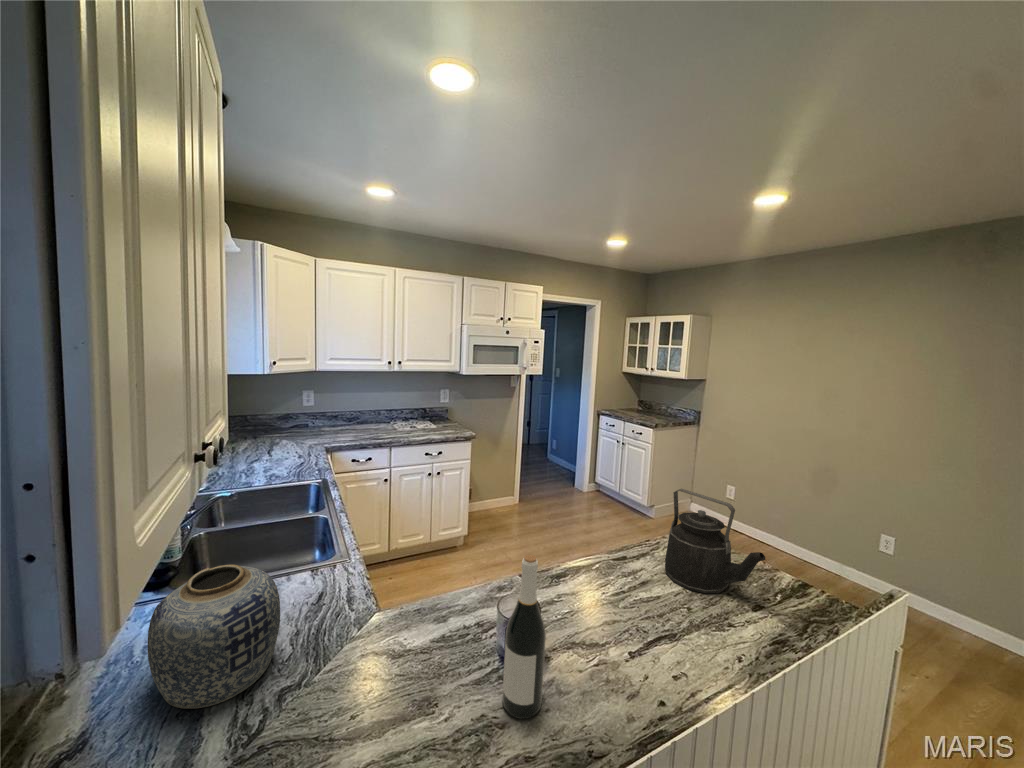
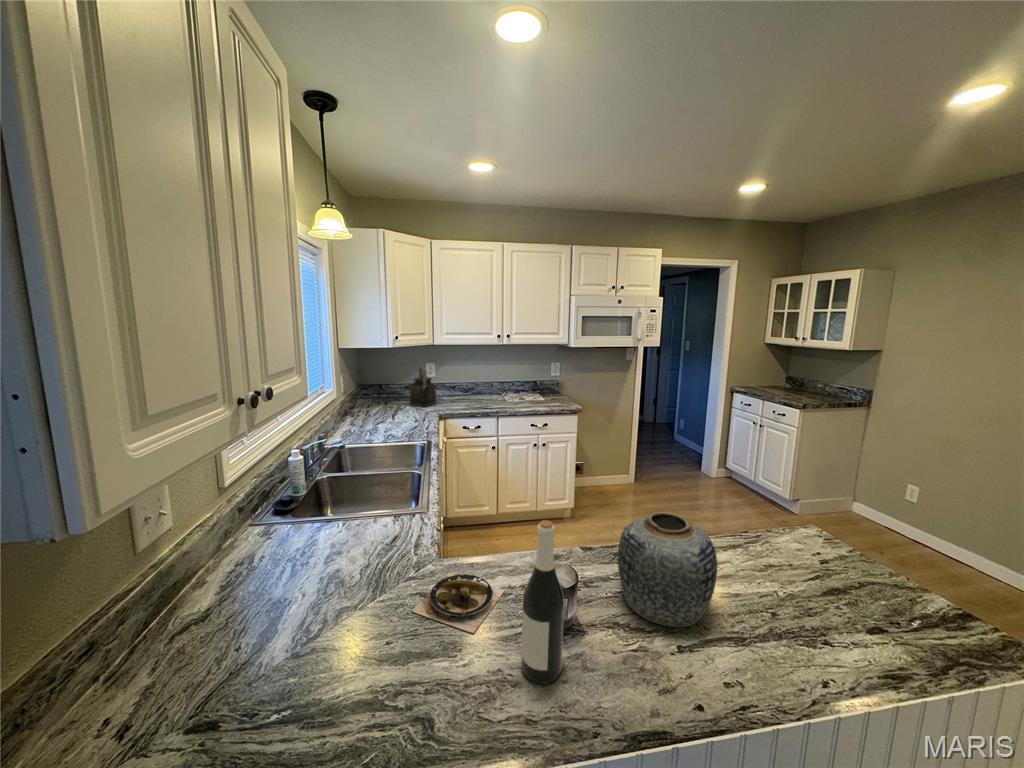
kettle: present [665,489,765,593] -> present [410,367,436,406]
vase: present [148,564,280,709] -> present [618,512,717,627]
plate: none [369,622,461,683] -> present [412,573,505,633]

